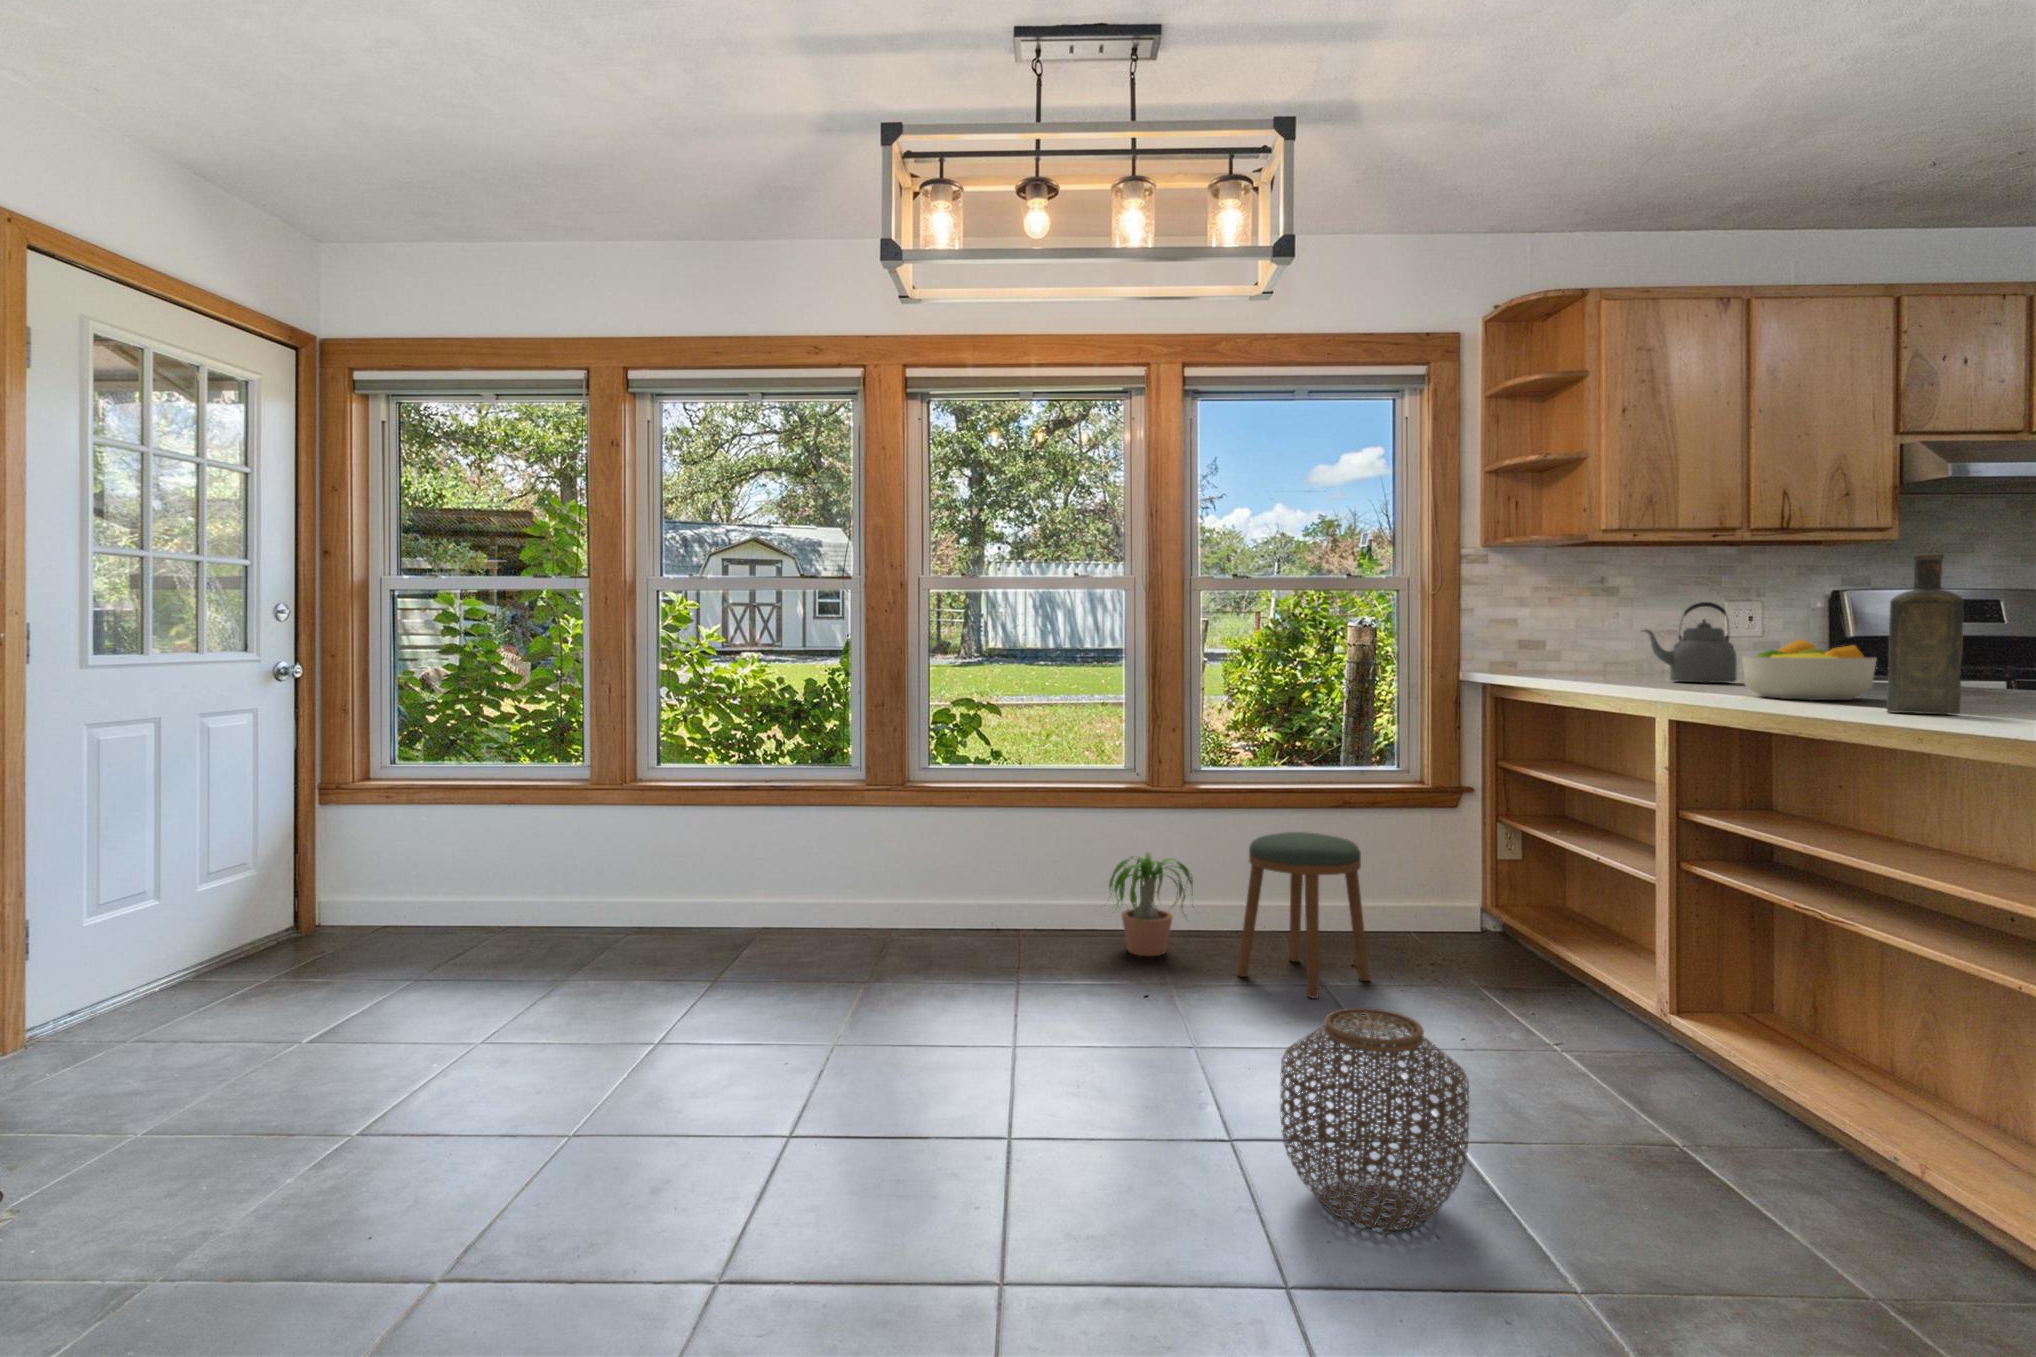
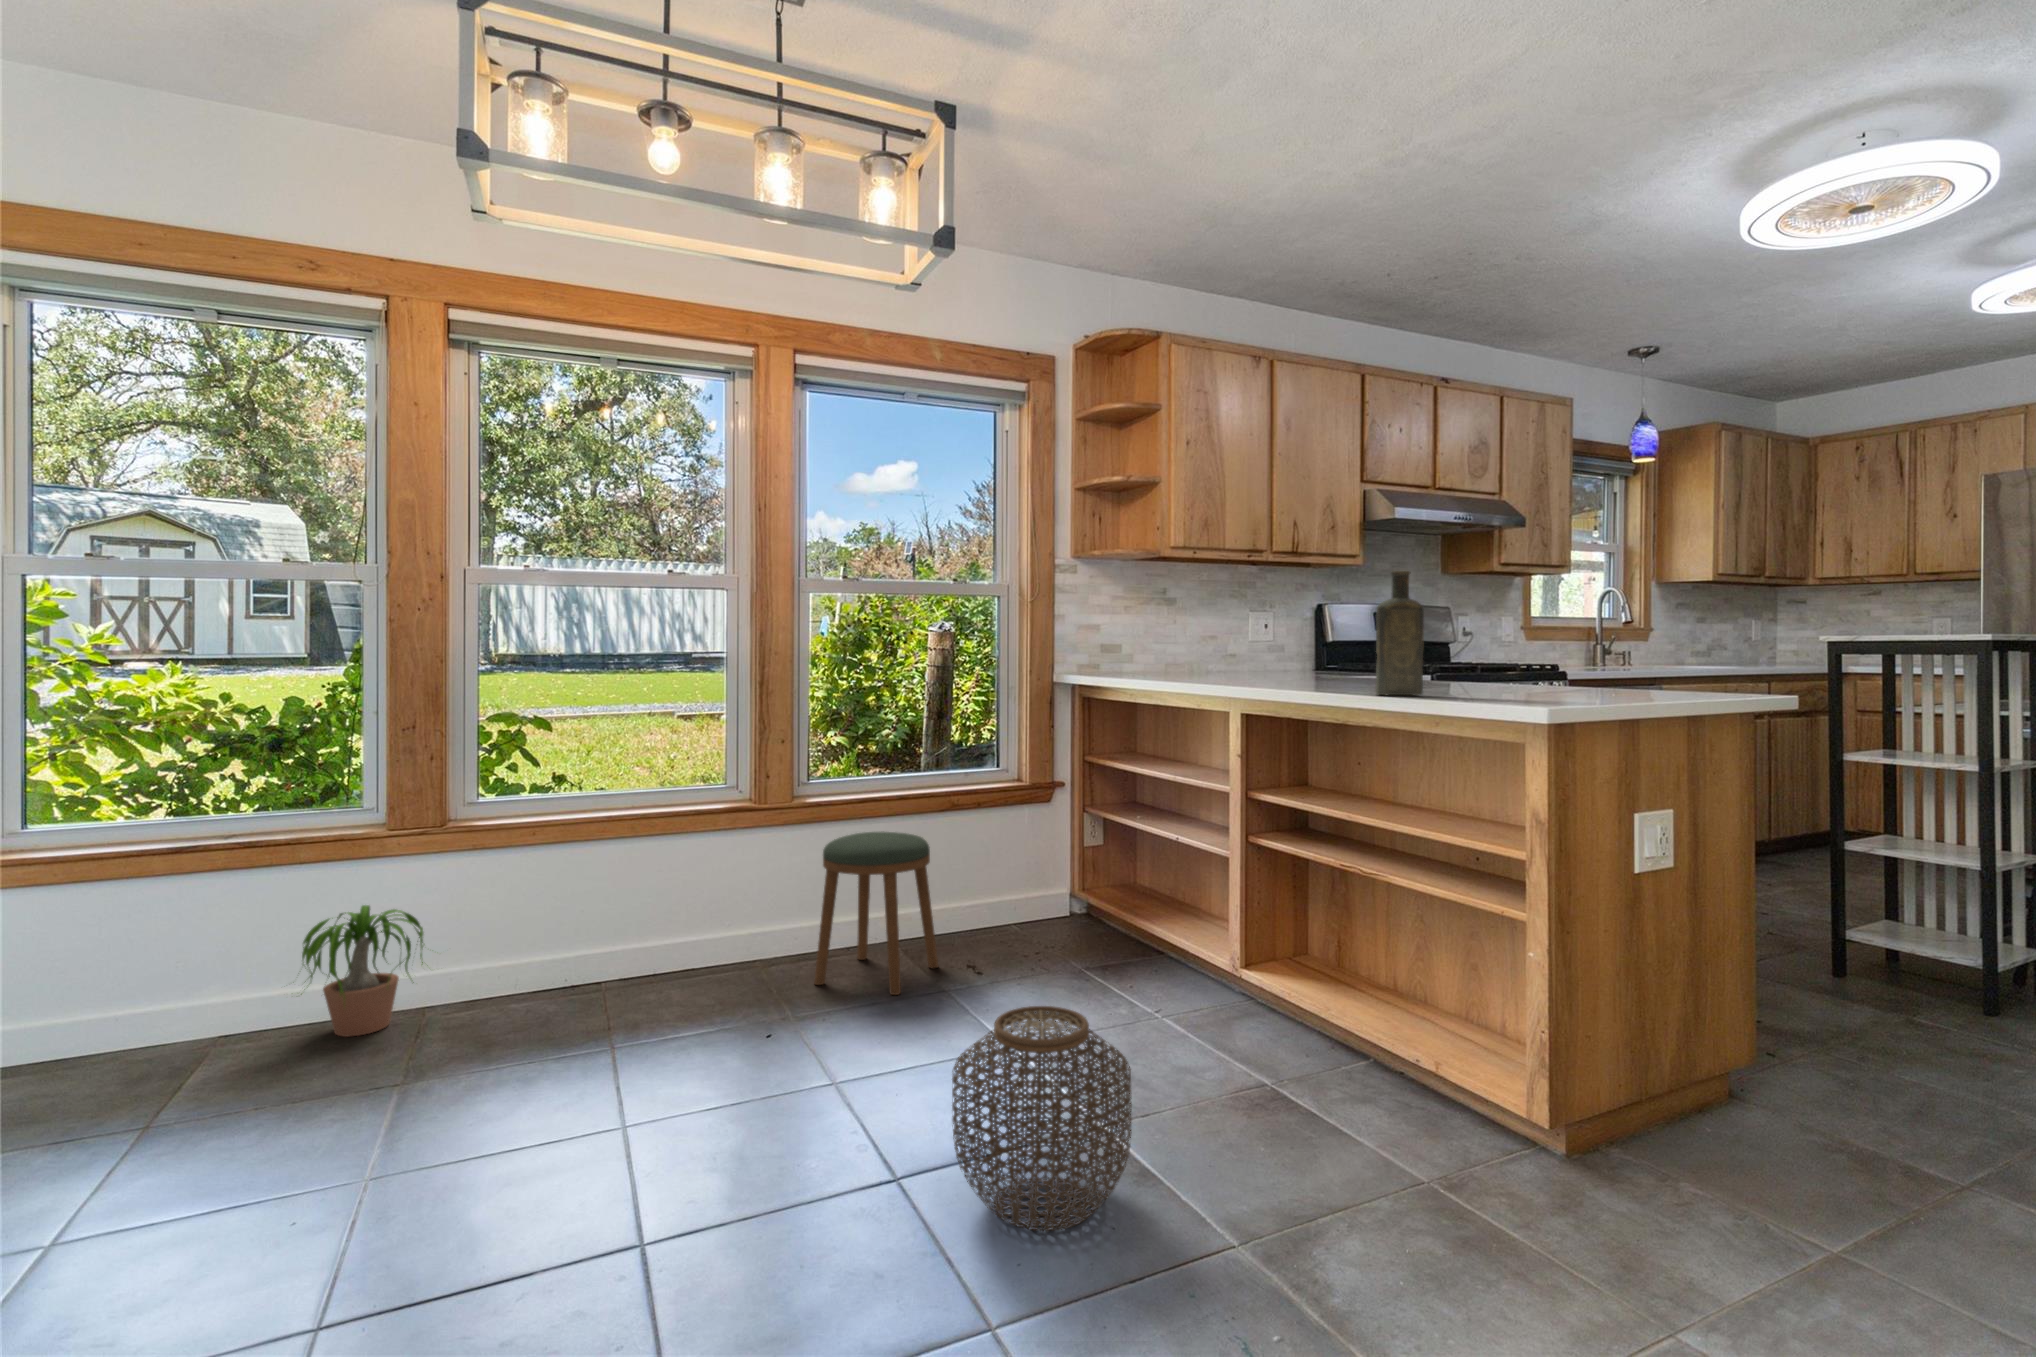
kettle: present [1641,602,1737,683] -> none [1142,610,1210,676]
fruit bowl: present [1742,639,1876,700] -> none [1247,639,1342,687]
potted plant: present [1109,852,1194,956] -> present [301,905,423,1037]

